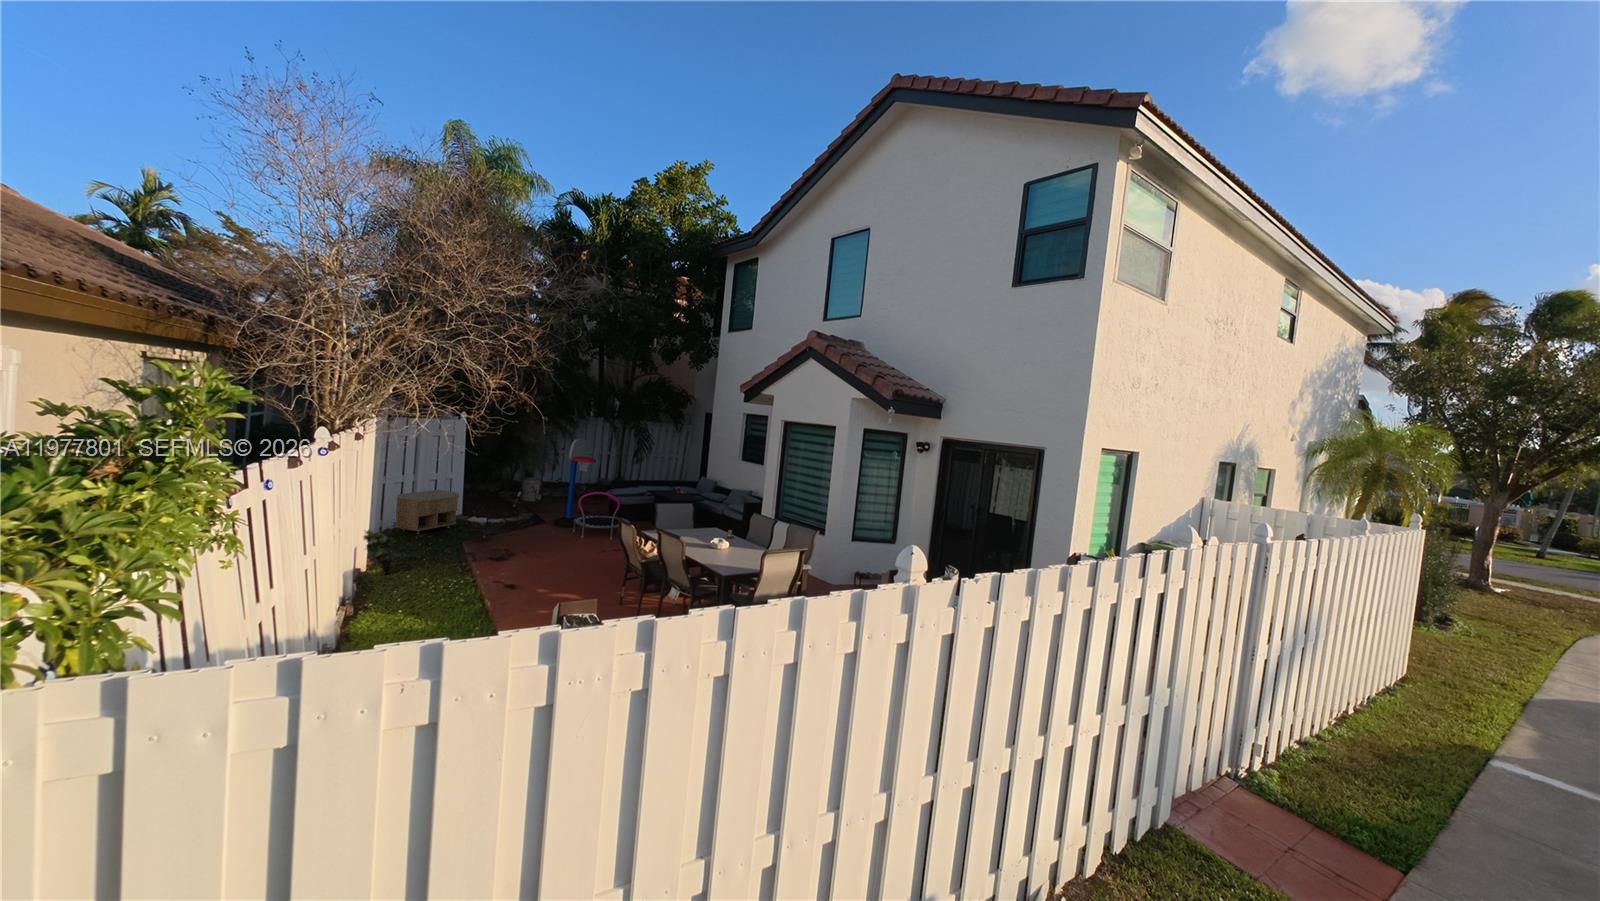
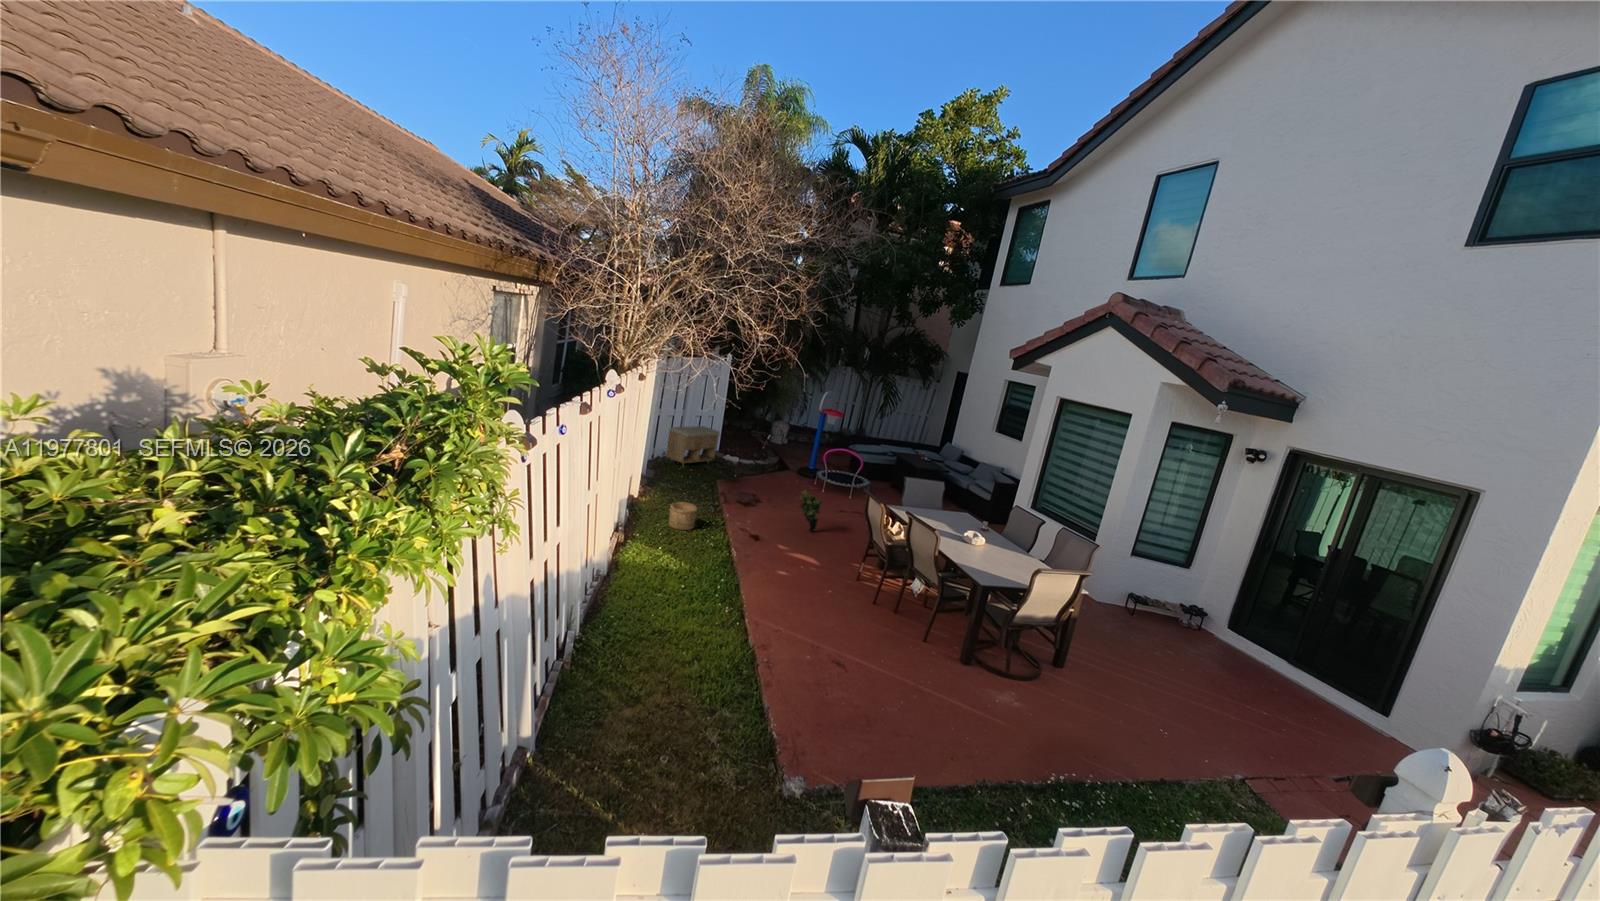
potted plant: present [364,529,393,574] -> present [800,491,822,532]
wooden bucket: none [406,563,440,592] -> present [669,502,697,530]

